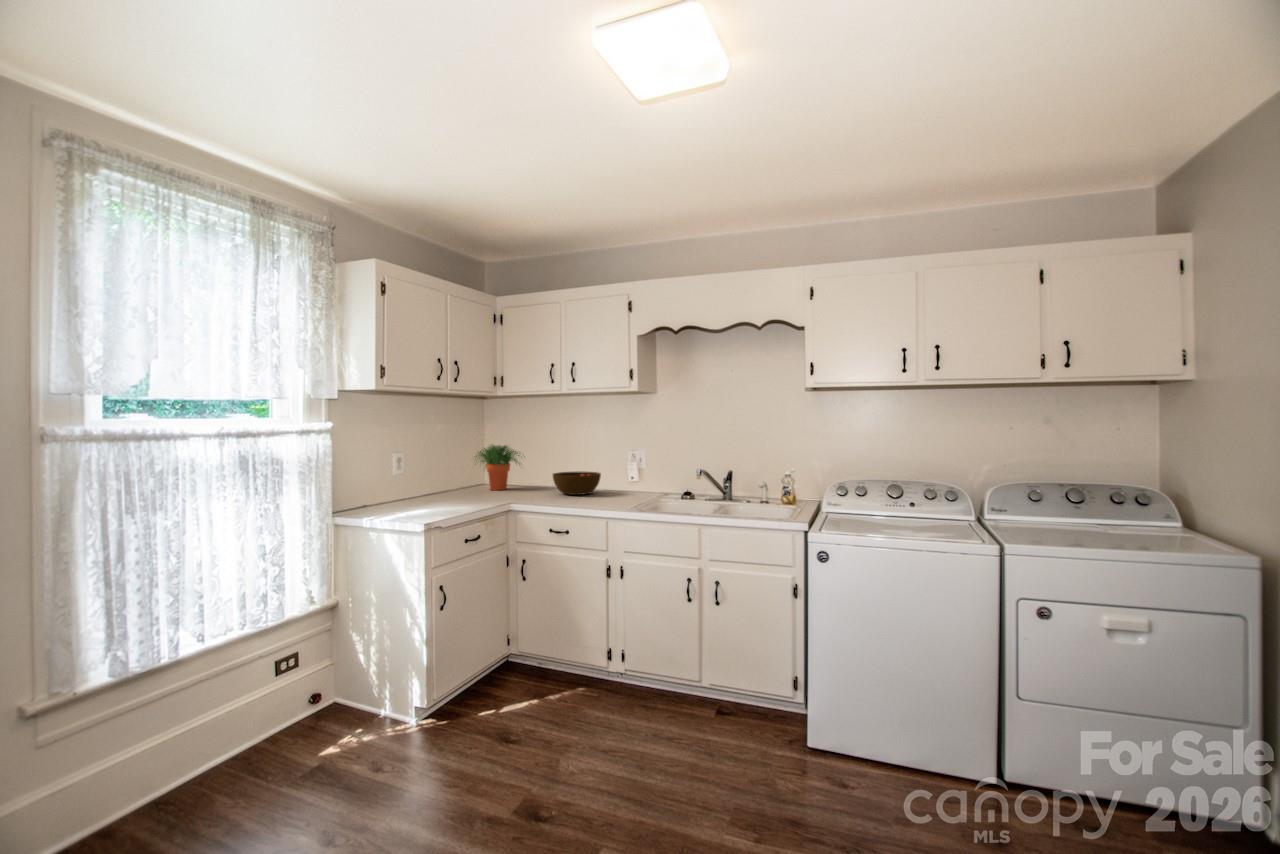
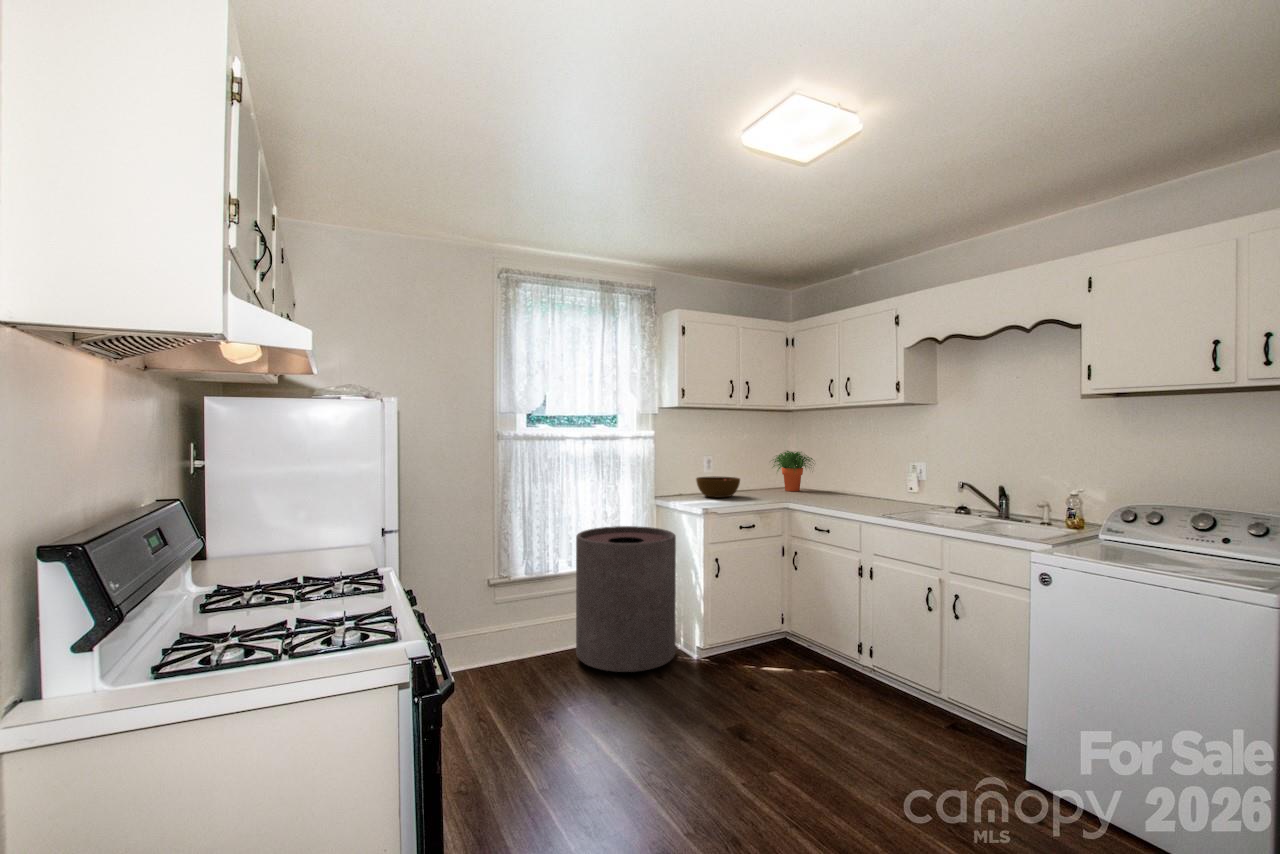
bowl: present [553,472,601,495] -> present [696,476,740,498]
trash can: none [217,558,391,799] -> present [576,526,676,672]

